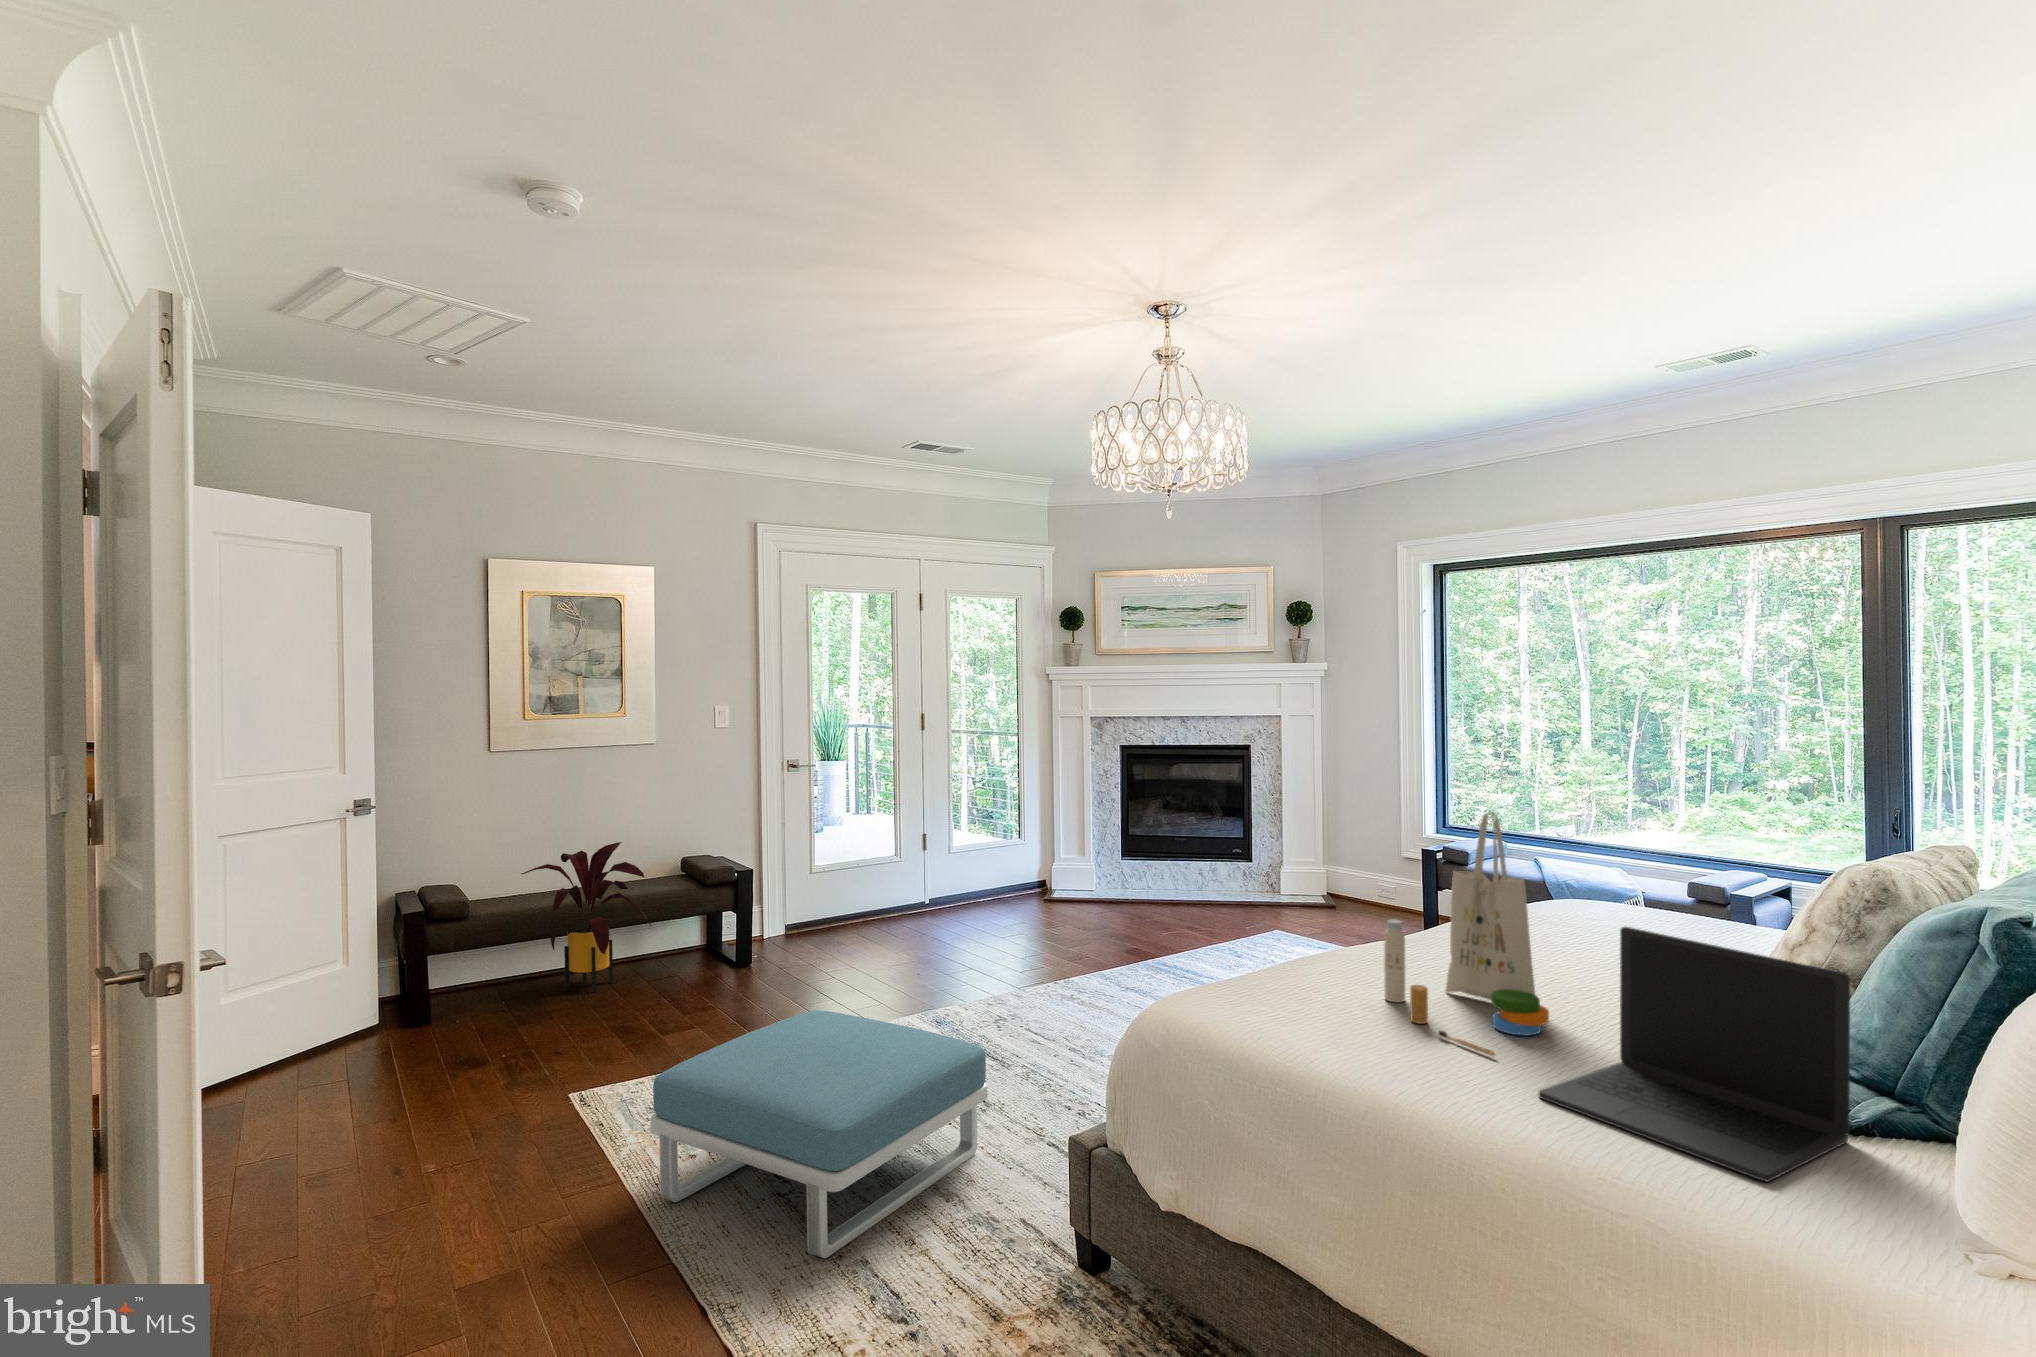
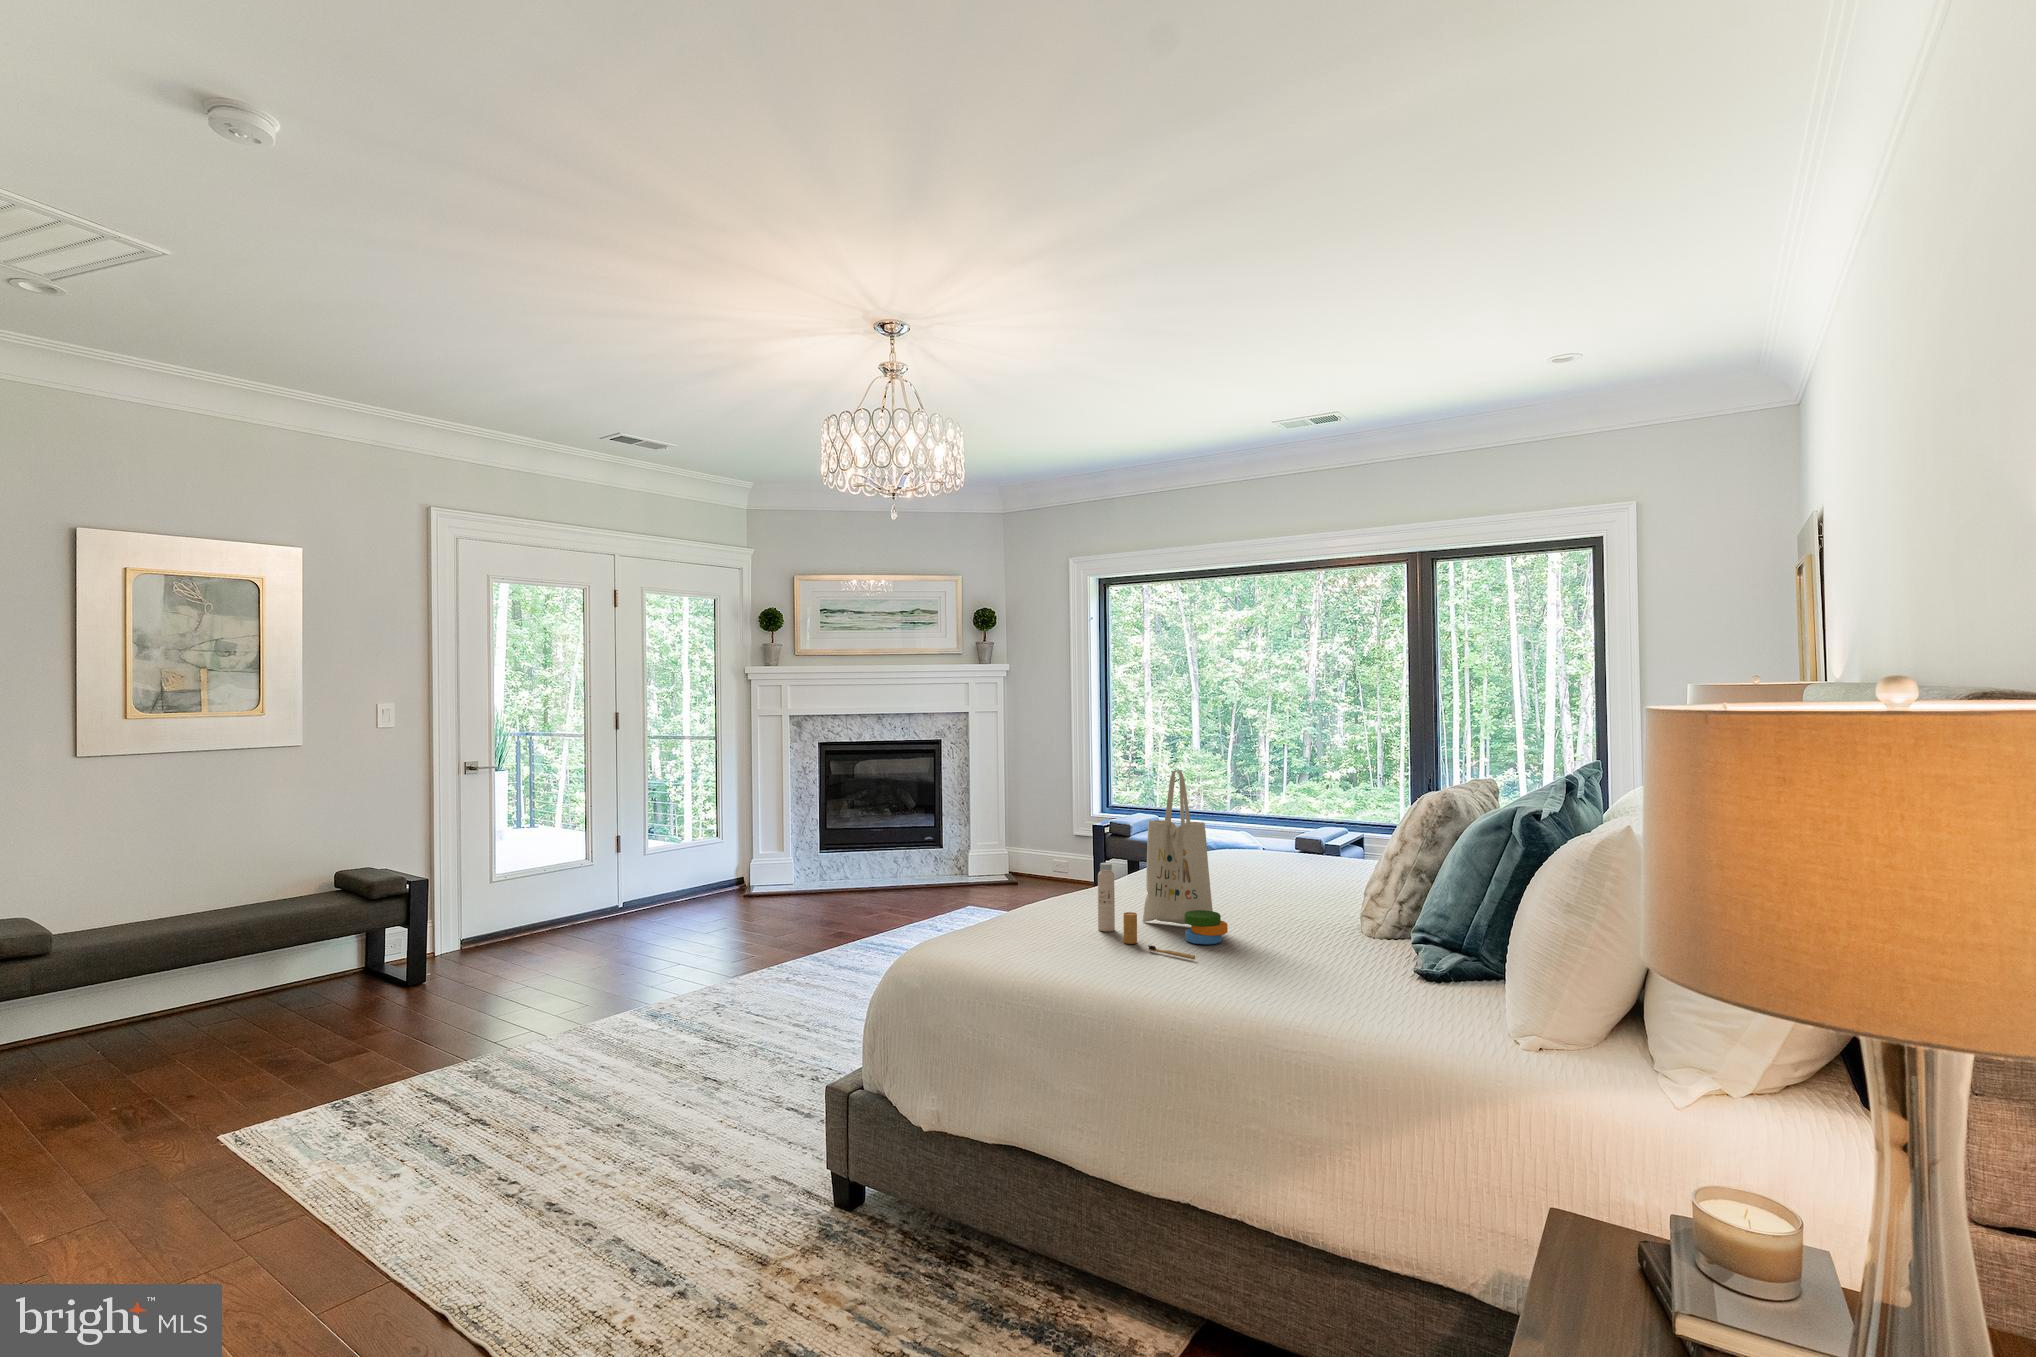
house plant: present [522,842,652,992] -> none [127,865,304,1036]
laptop: present [1539,927,1850,1182] -> none [1235,847,1442,1014]
footstool: present [651,1010,988,1258] -> none [356,1010,725,1243]

